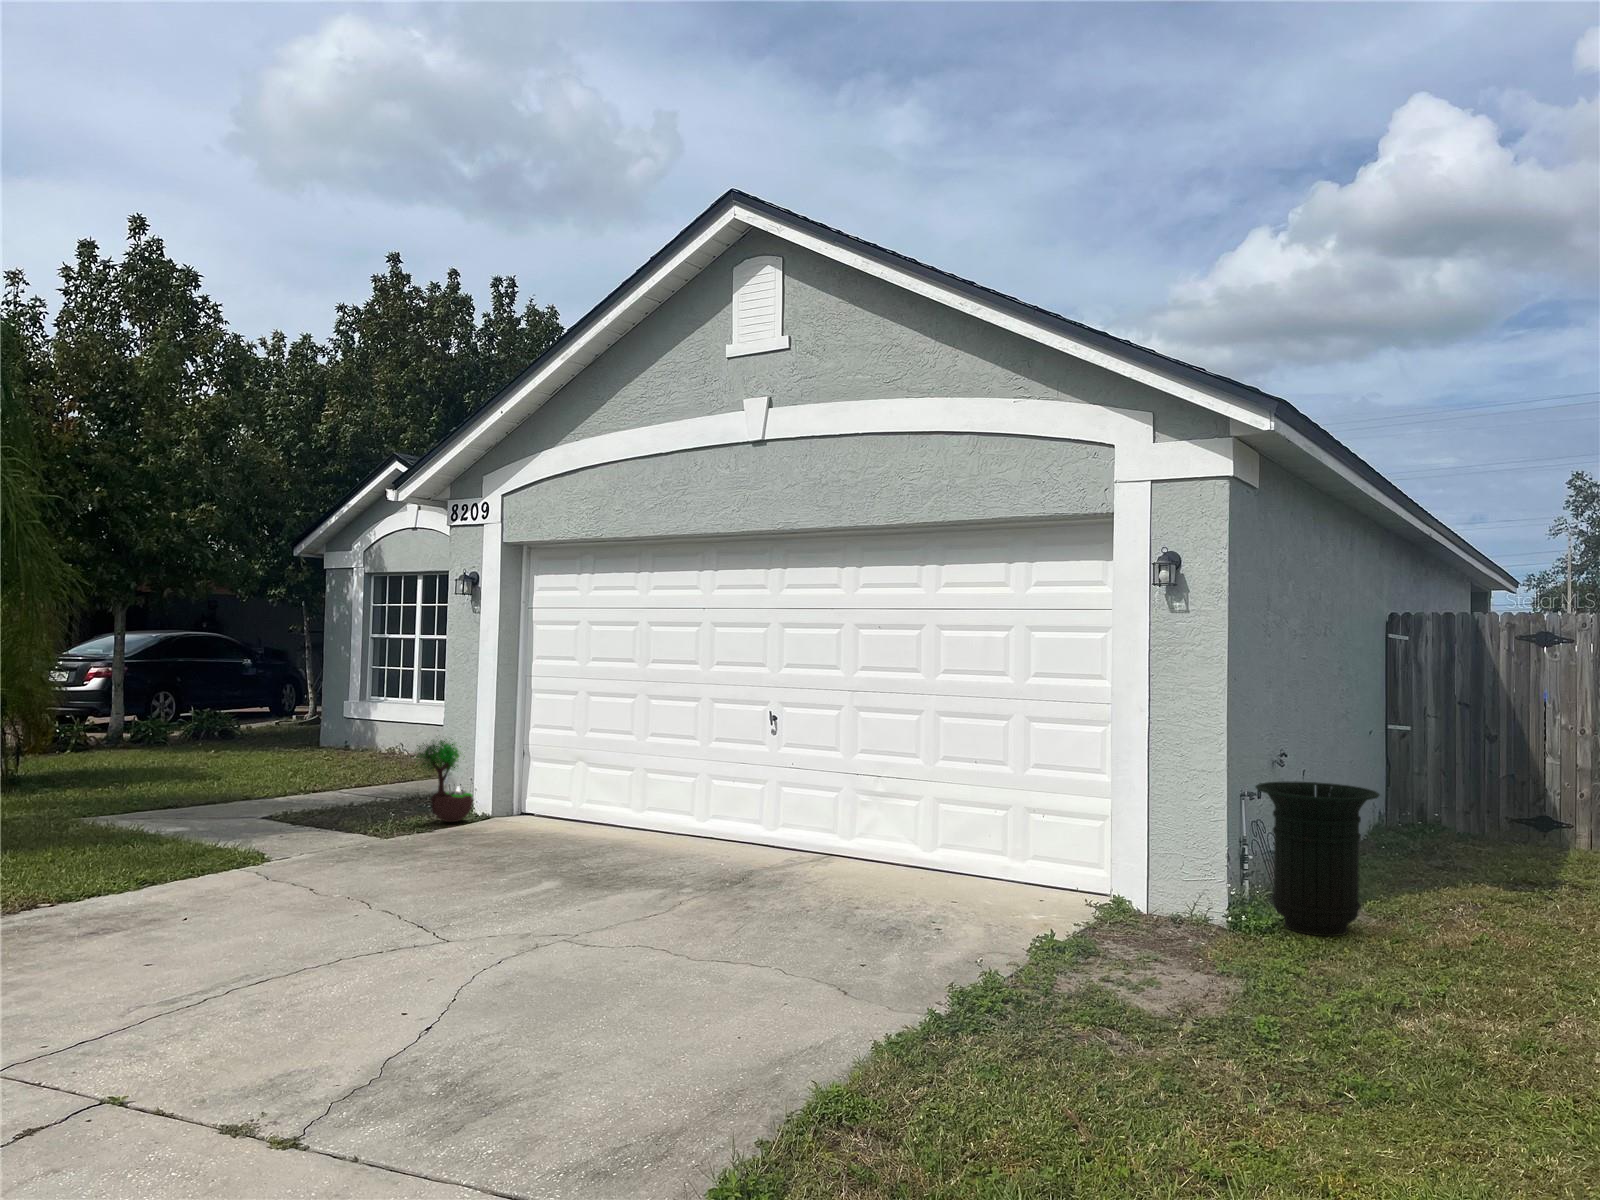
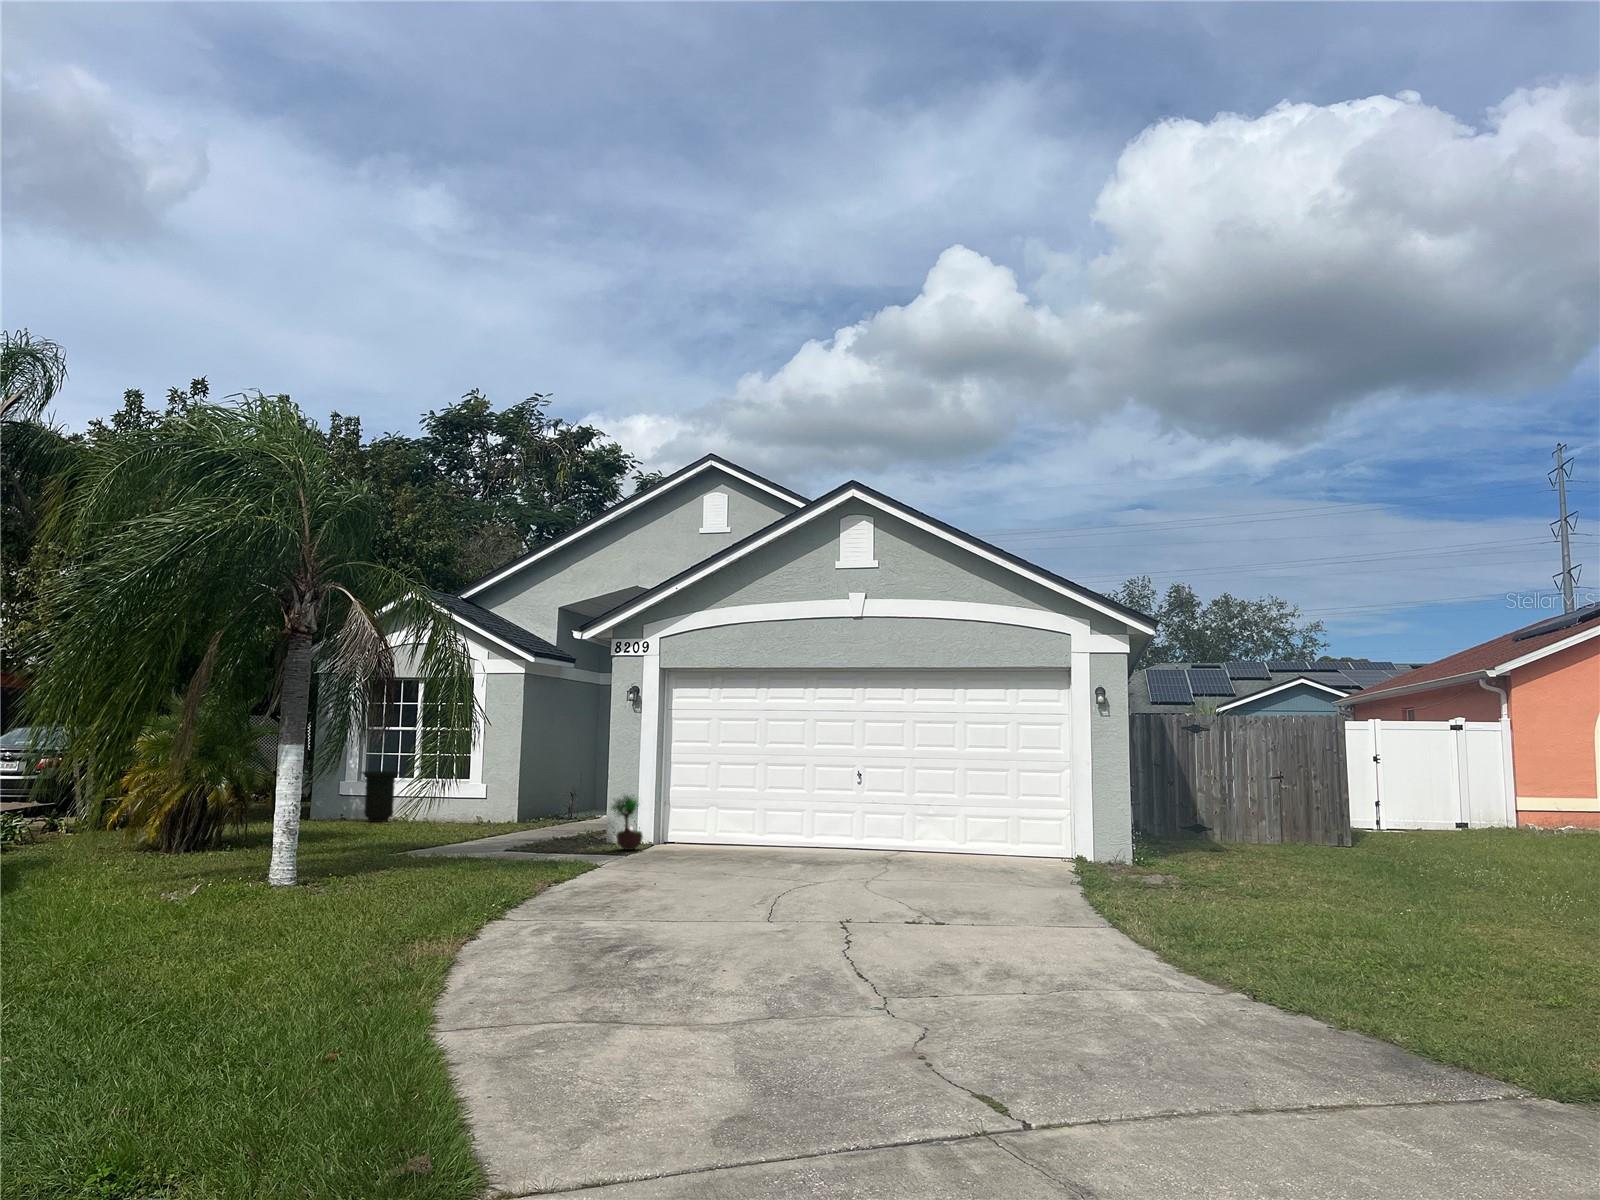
trash can: present [1256,781,1380,936] -> present [362,771,400,822]

